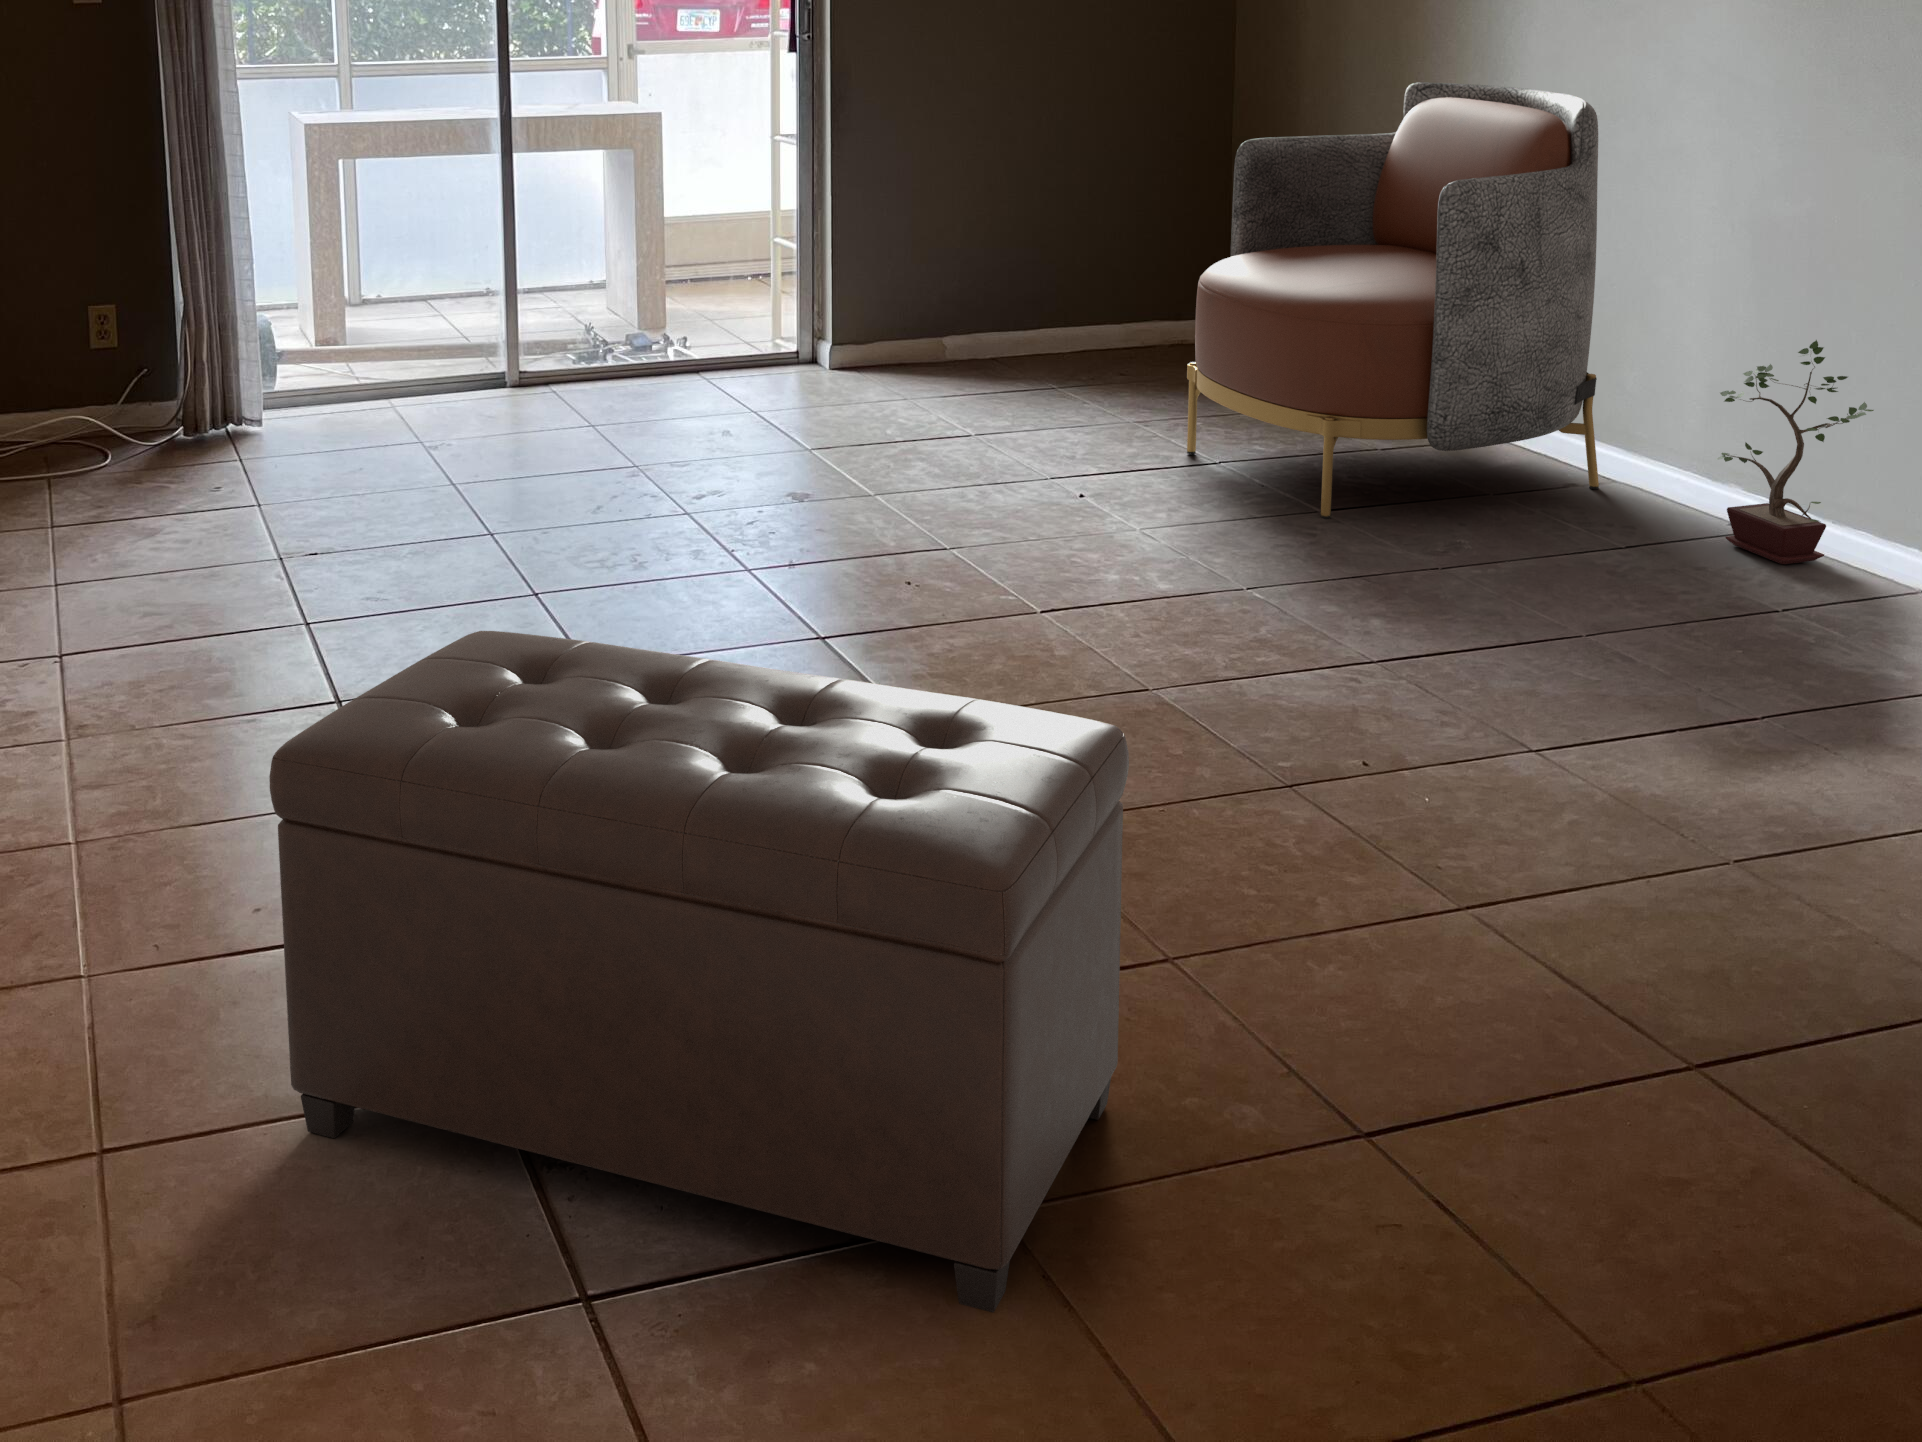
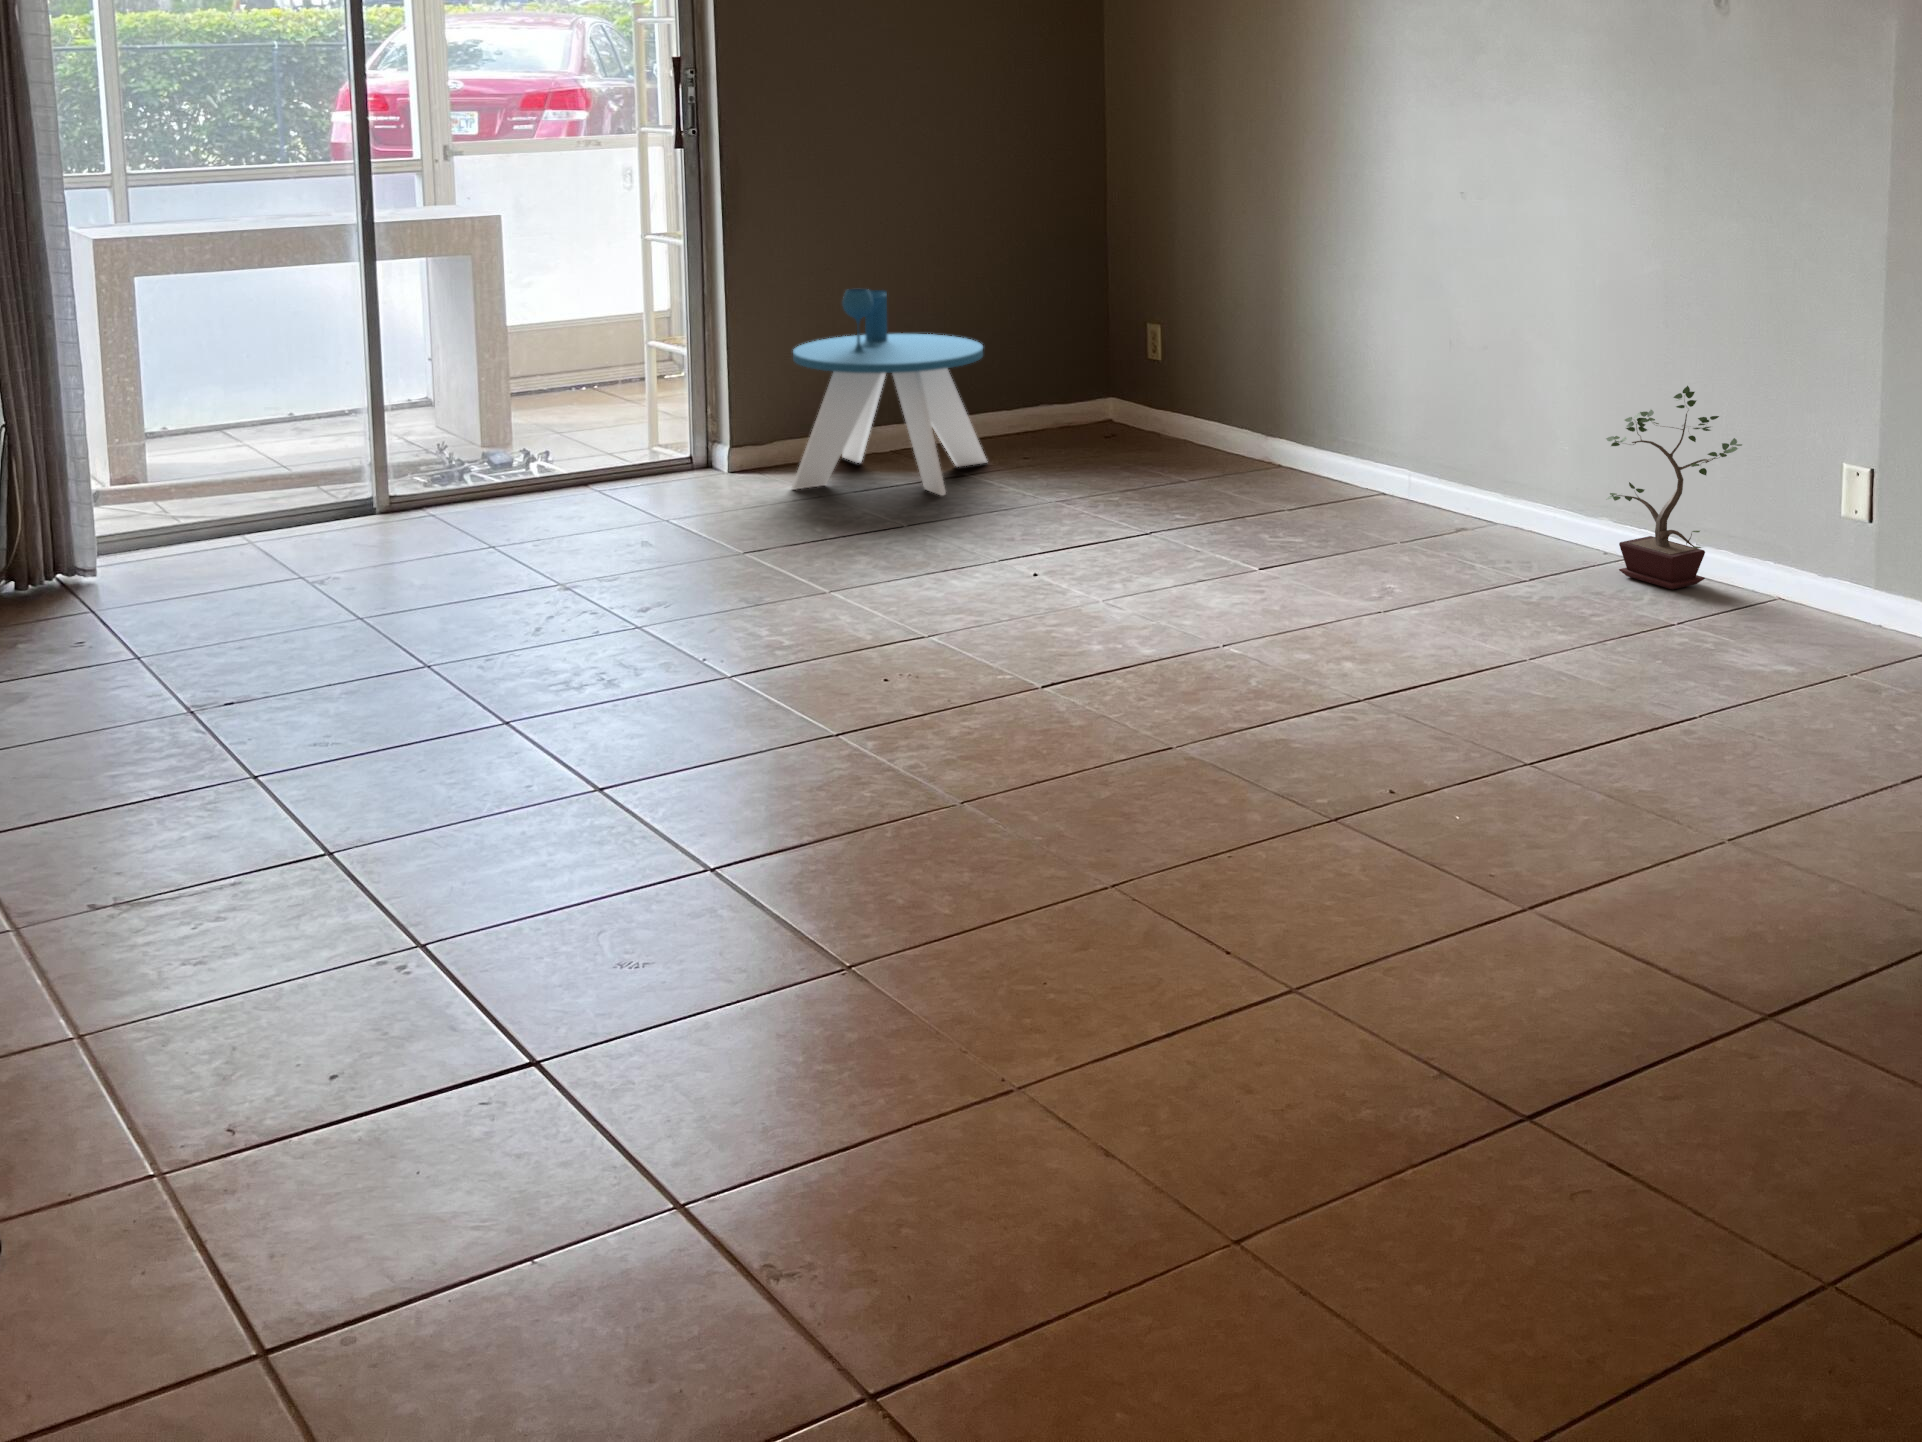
armchair: present [1187,82,1599,519] -> none [1111,165,1495,582]
side table: none [888,195,1089,405] -> present [792,289,988,496]
ottoman: present [269,631,1129,1312] -> none [454,739,1304,1333]

